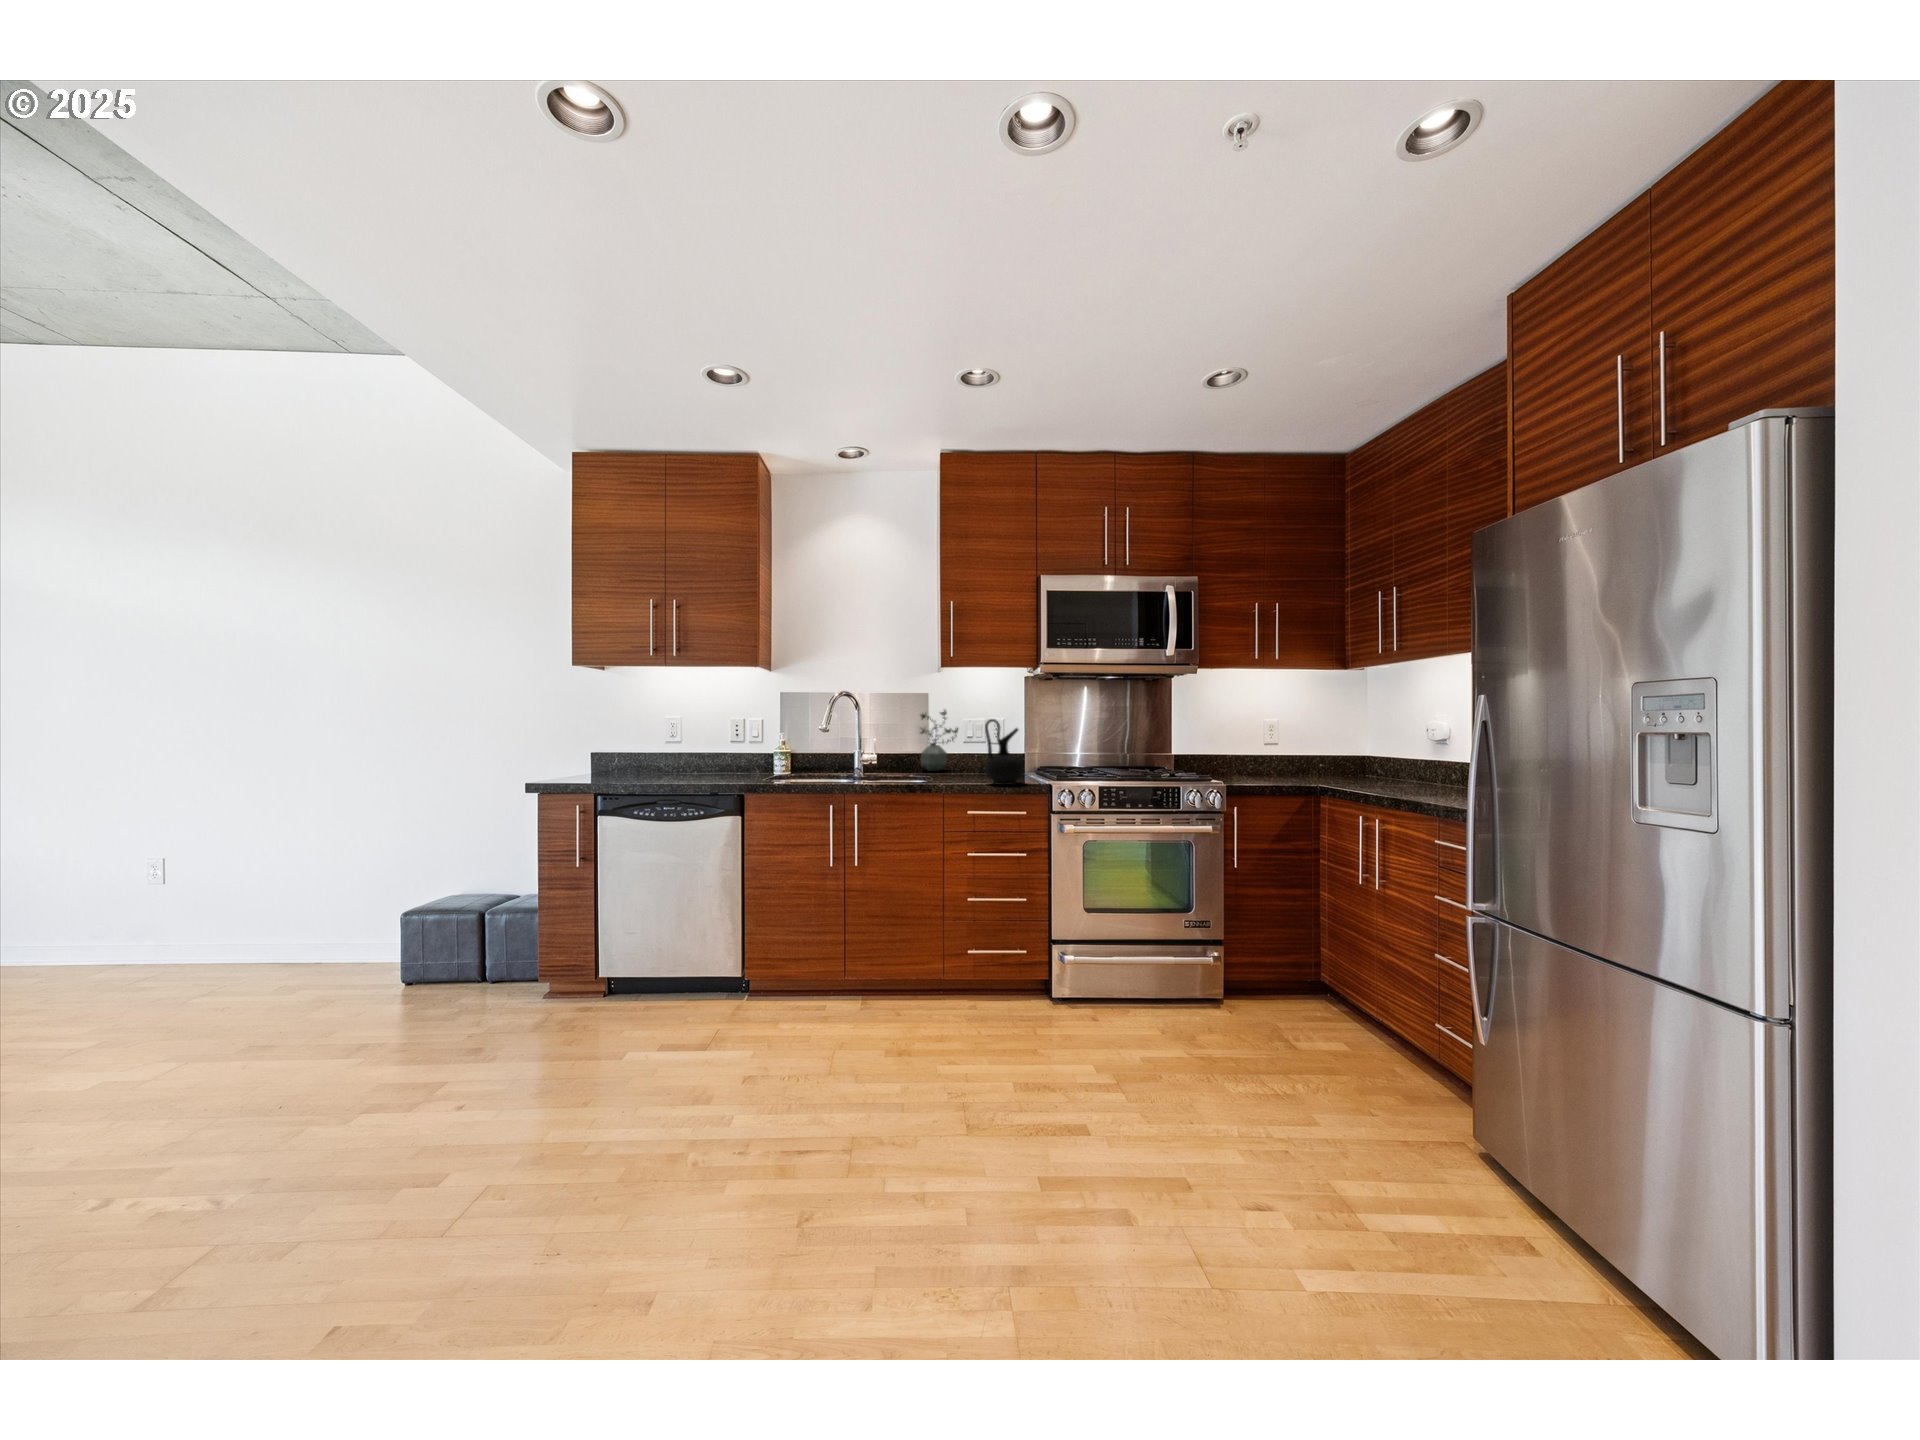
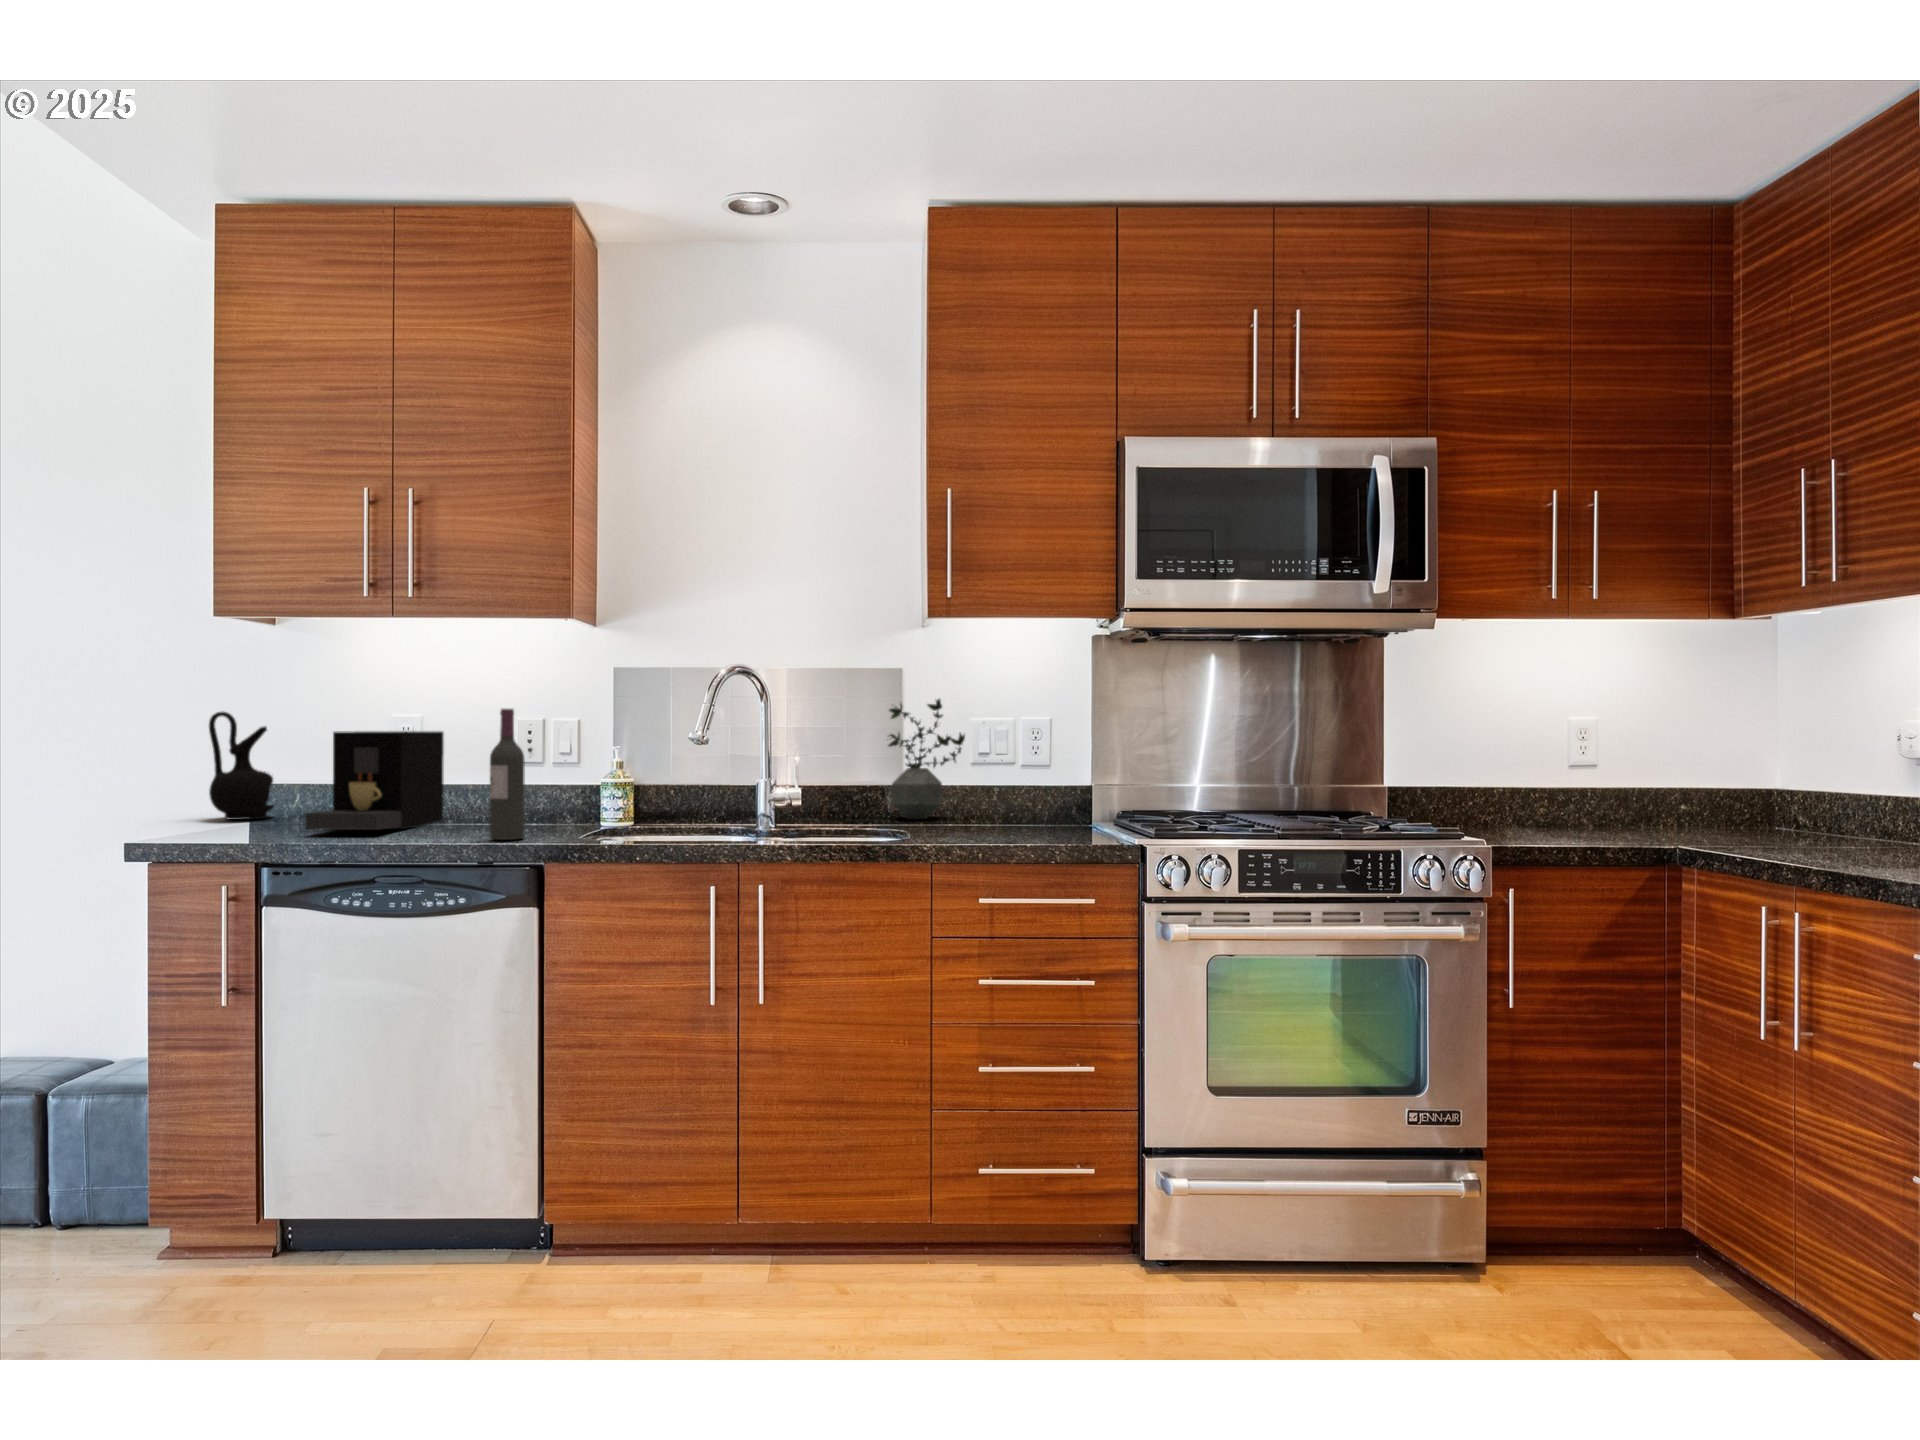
wine bottle: none [716,714,734,782] -> present [490,709,525,840]
ceramic jug: present [985,719,1024,785] -> present [209,712,277,820]
coffee maker: none [619,726,689,777] -> present [305,731,444,830]

